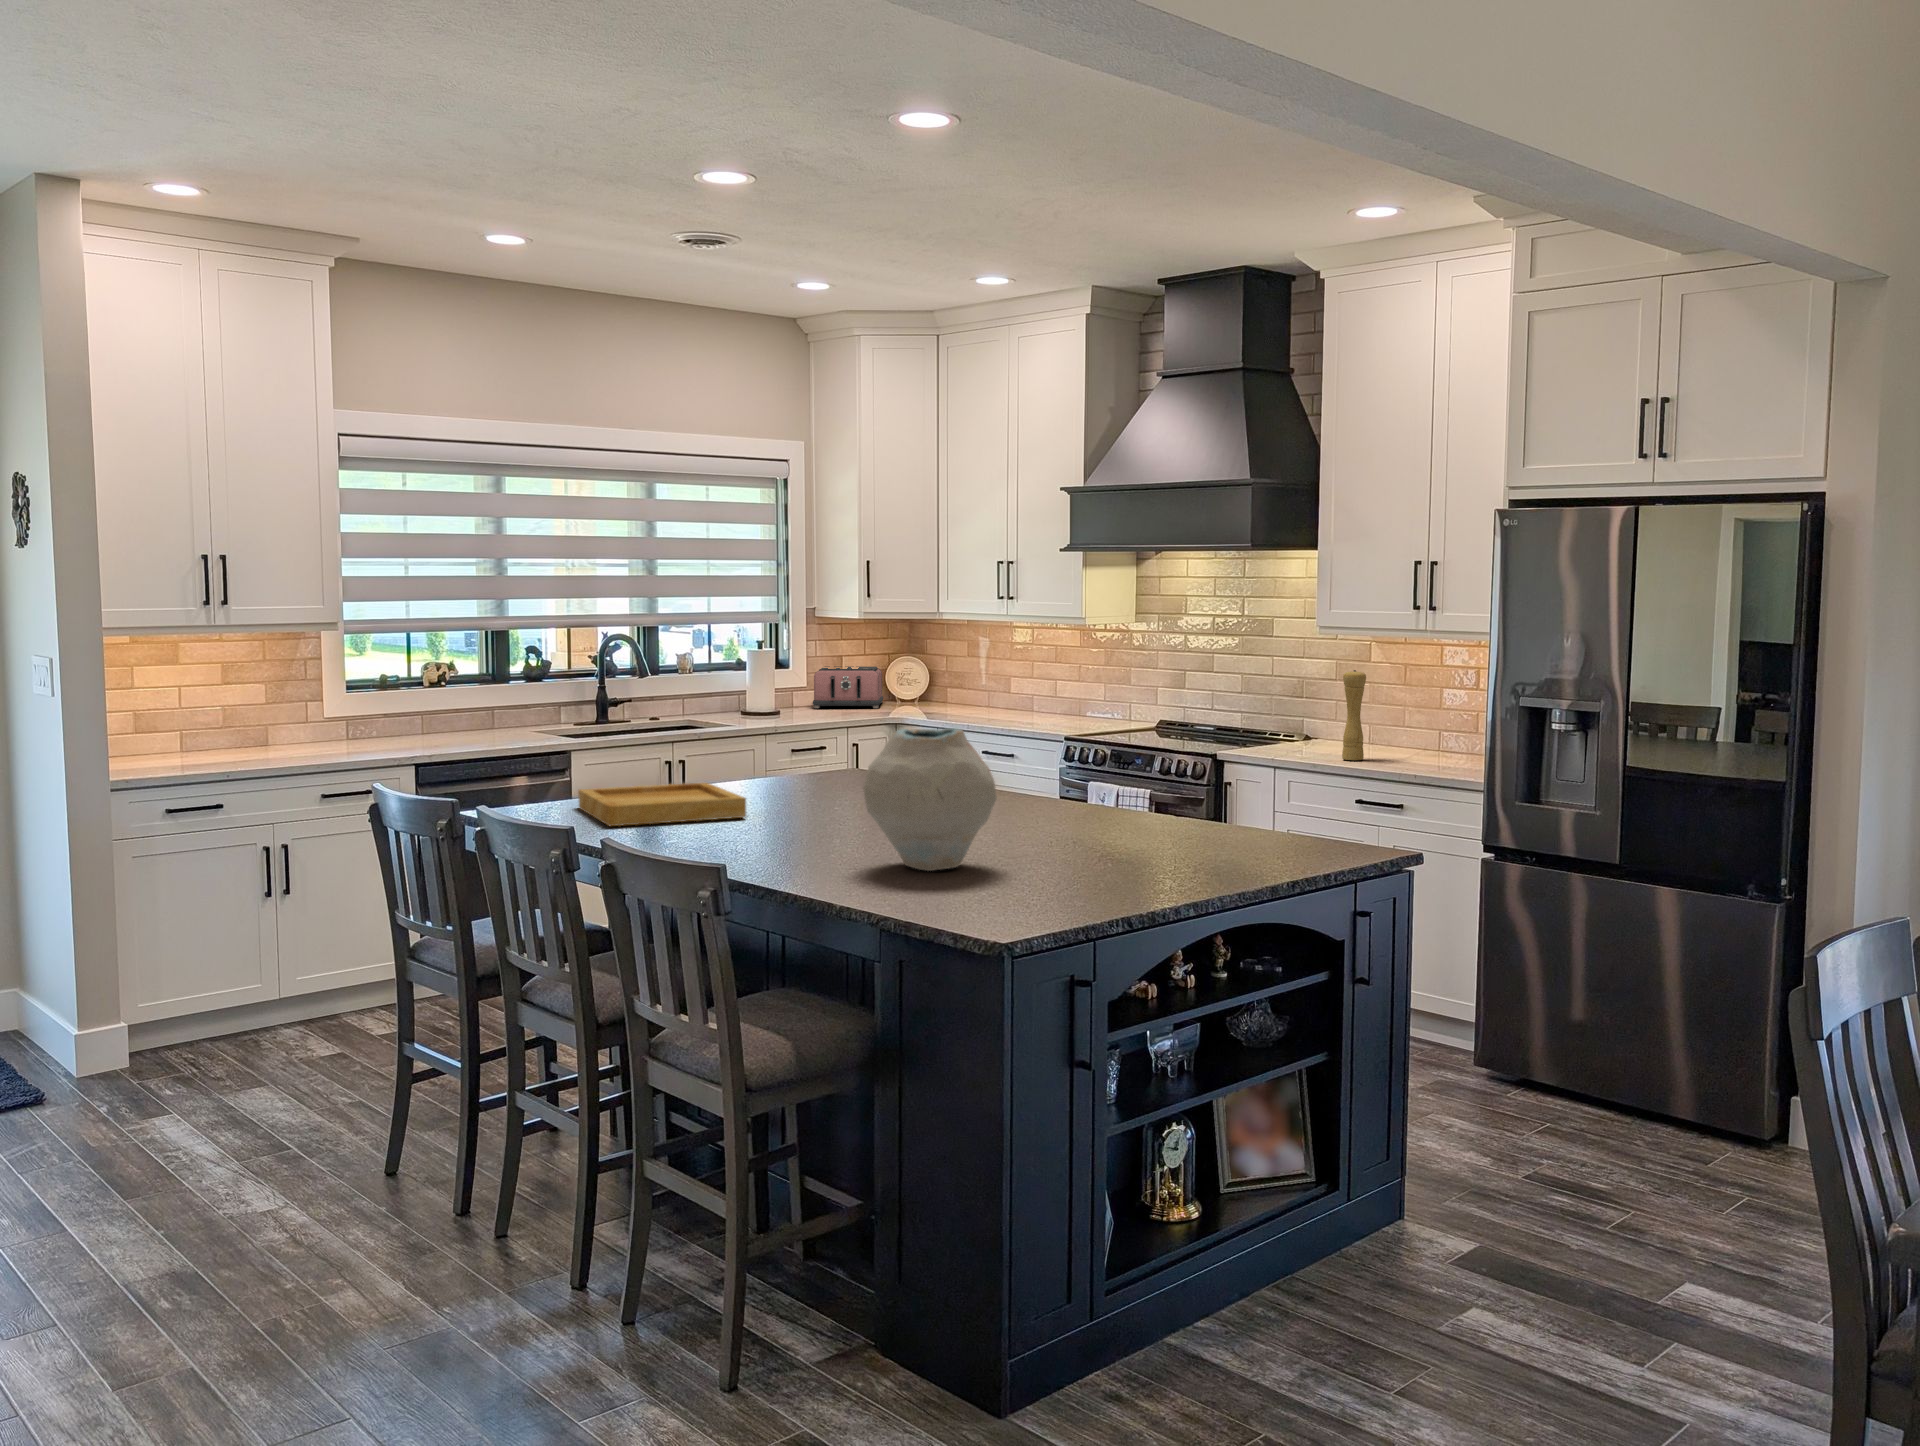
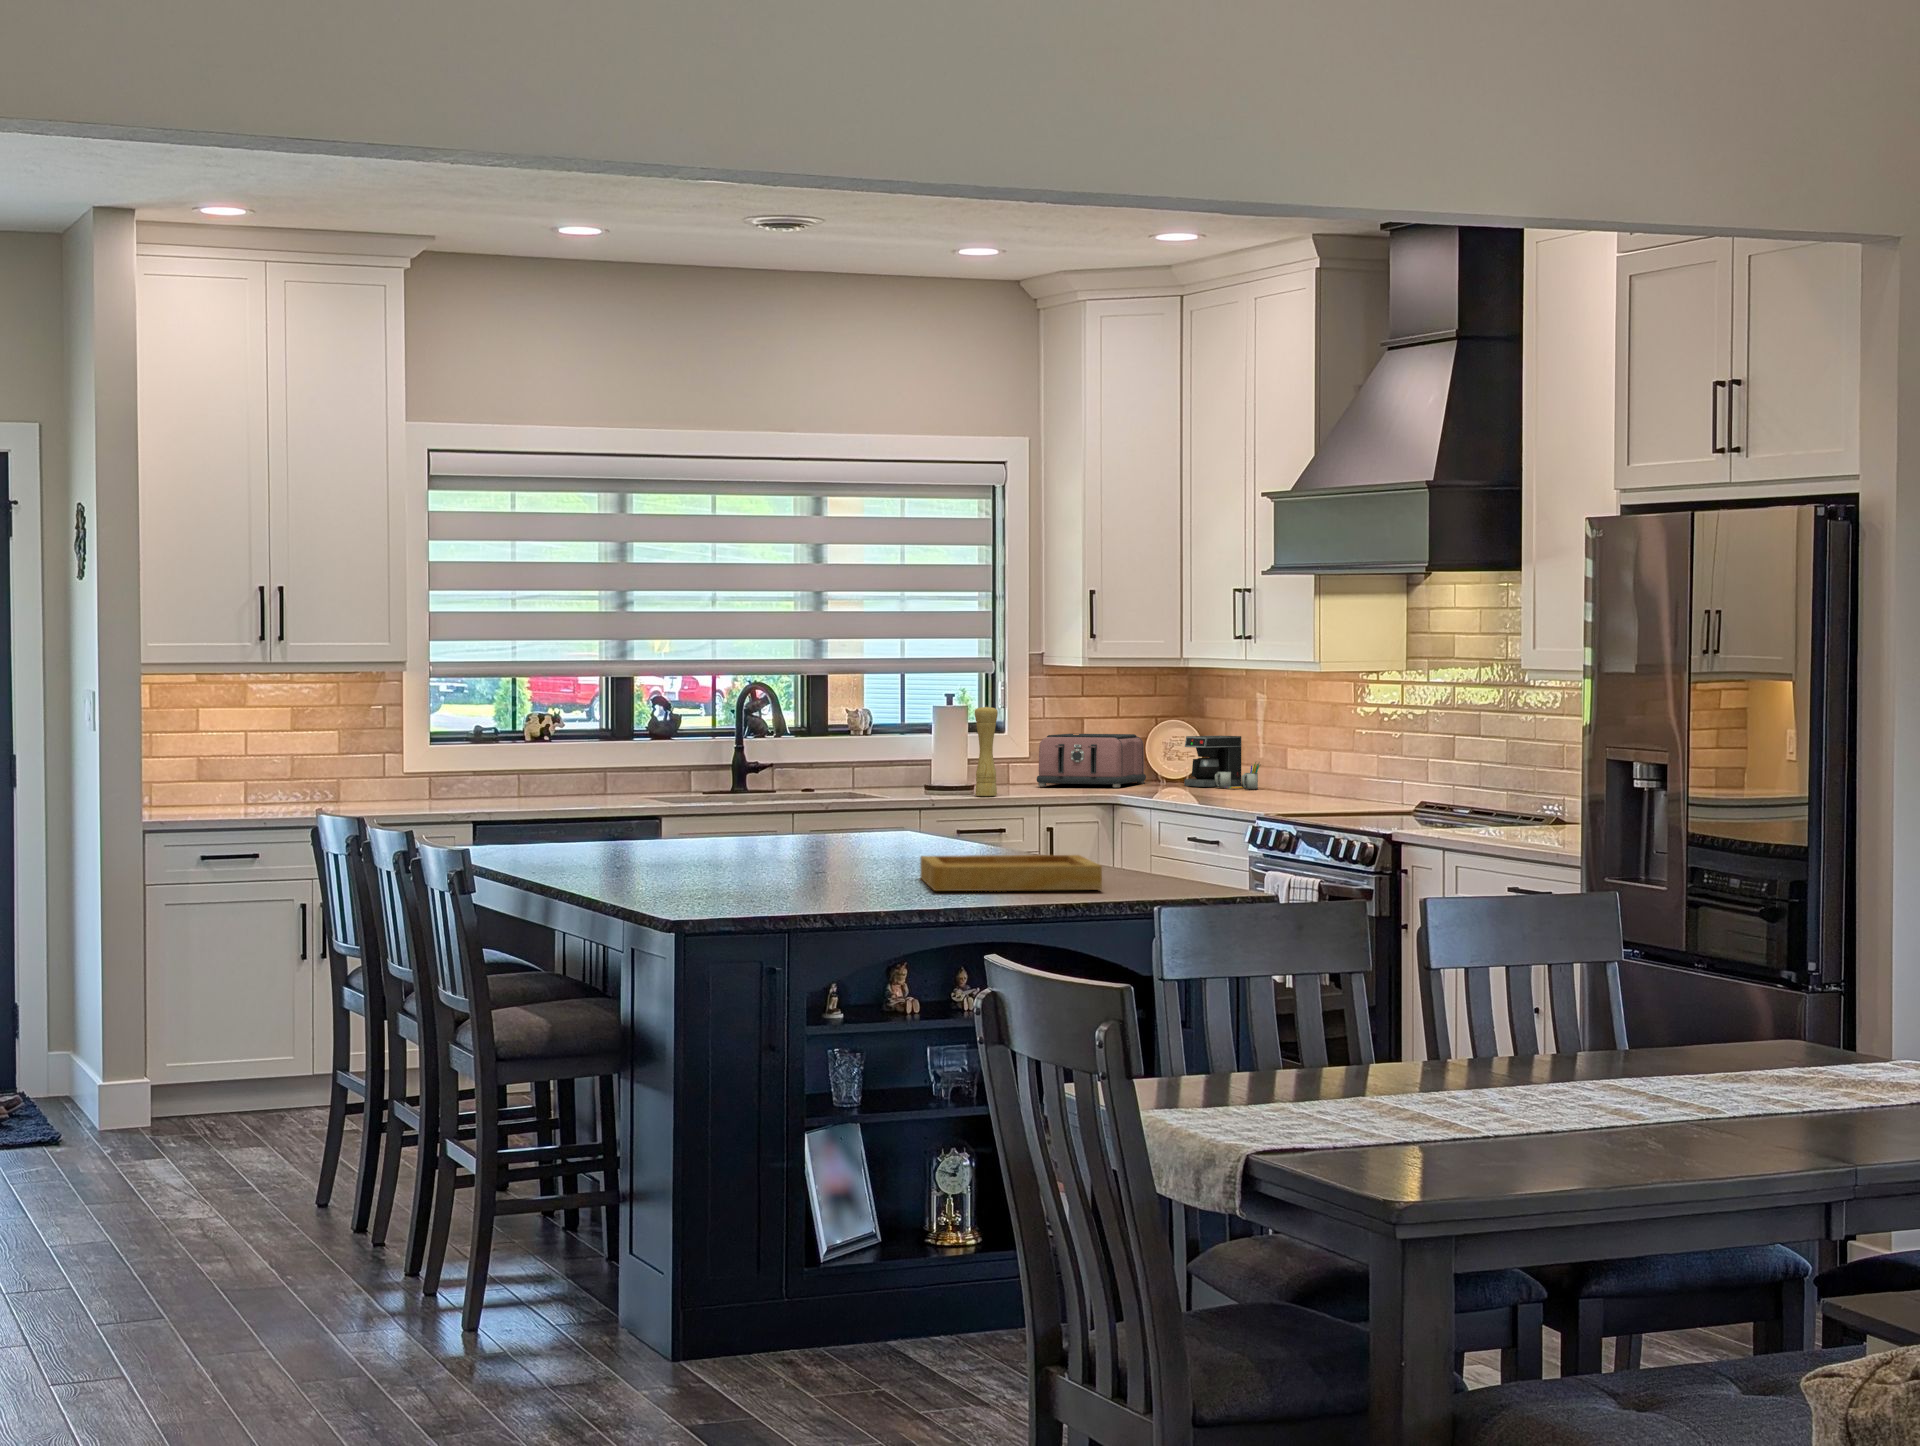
coffee maker: none [923,667,989,708] -> present [1184,736,1261,789]
pepper mill: present [1342,670,1366,760] -> present [975,706,998,796]
vase: present [863,728,997,871] -> none [676,744,810,883]
tray: present [578,783,746,826] -> present [920,855,1102,891]

